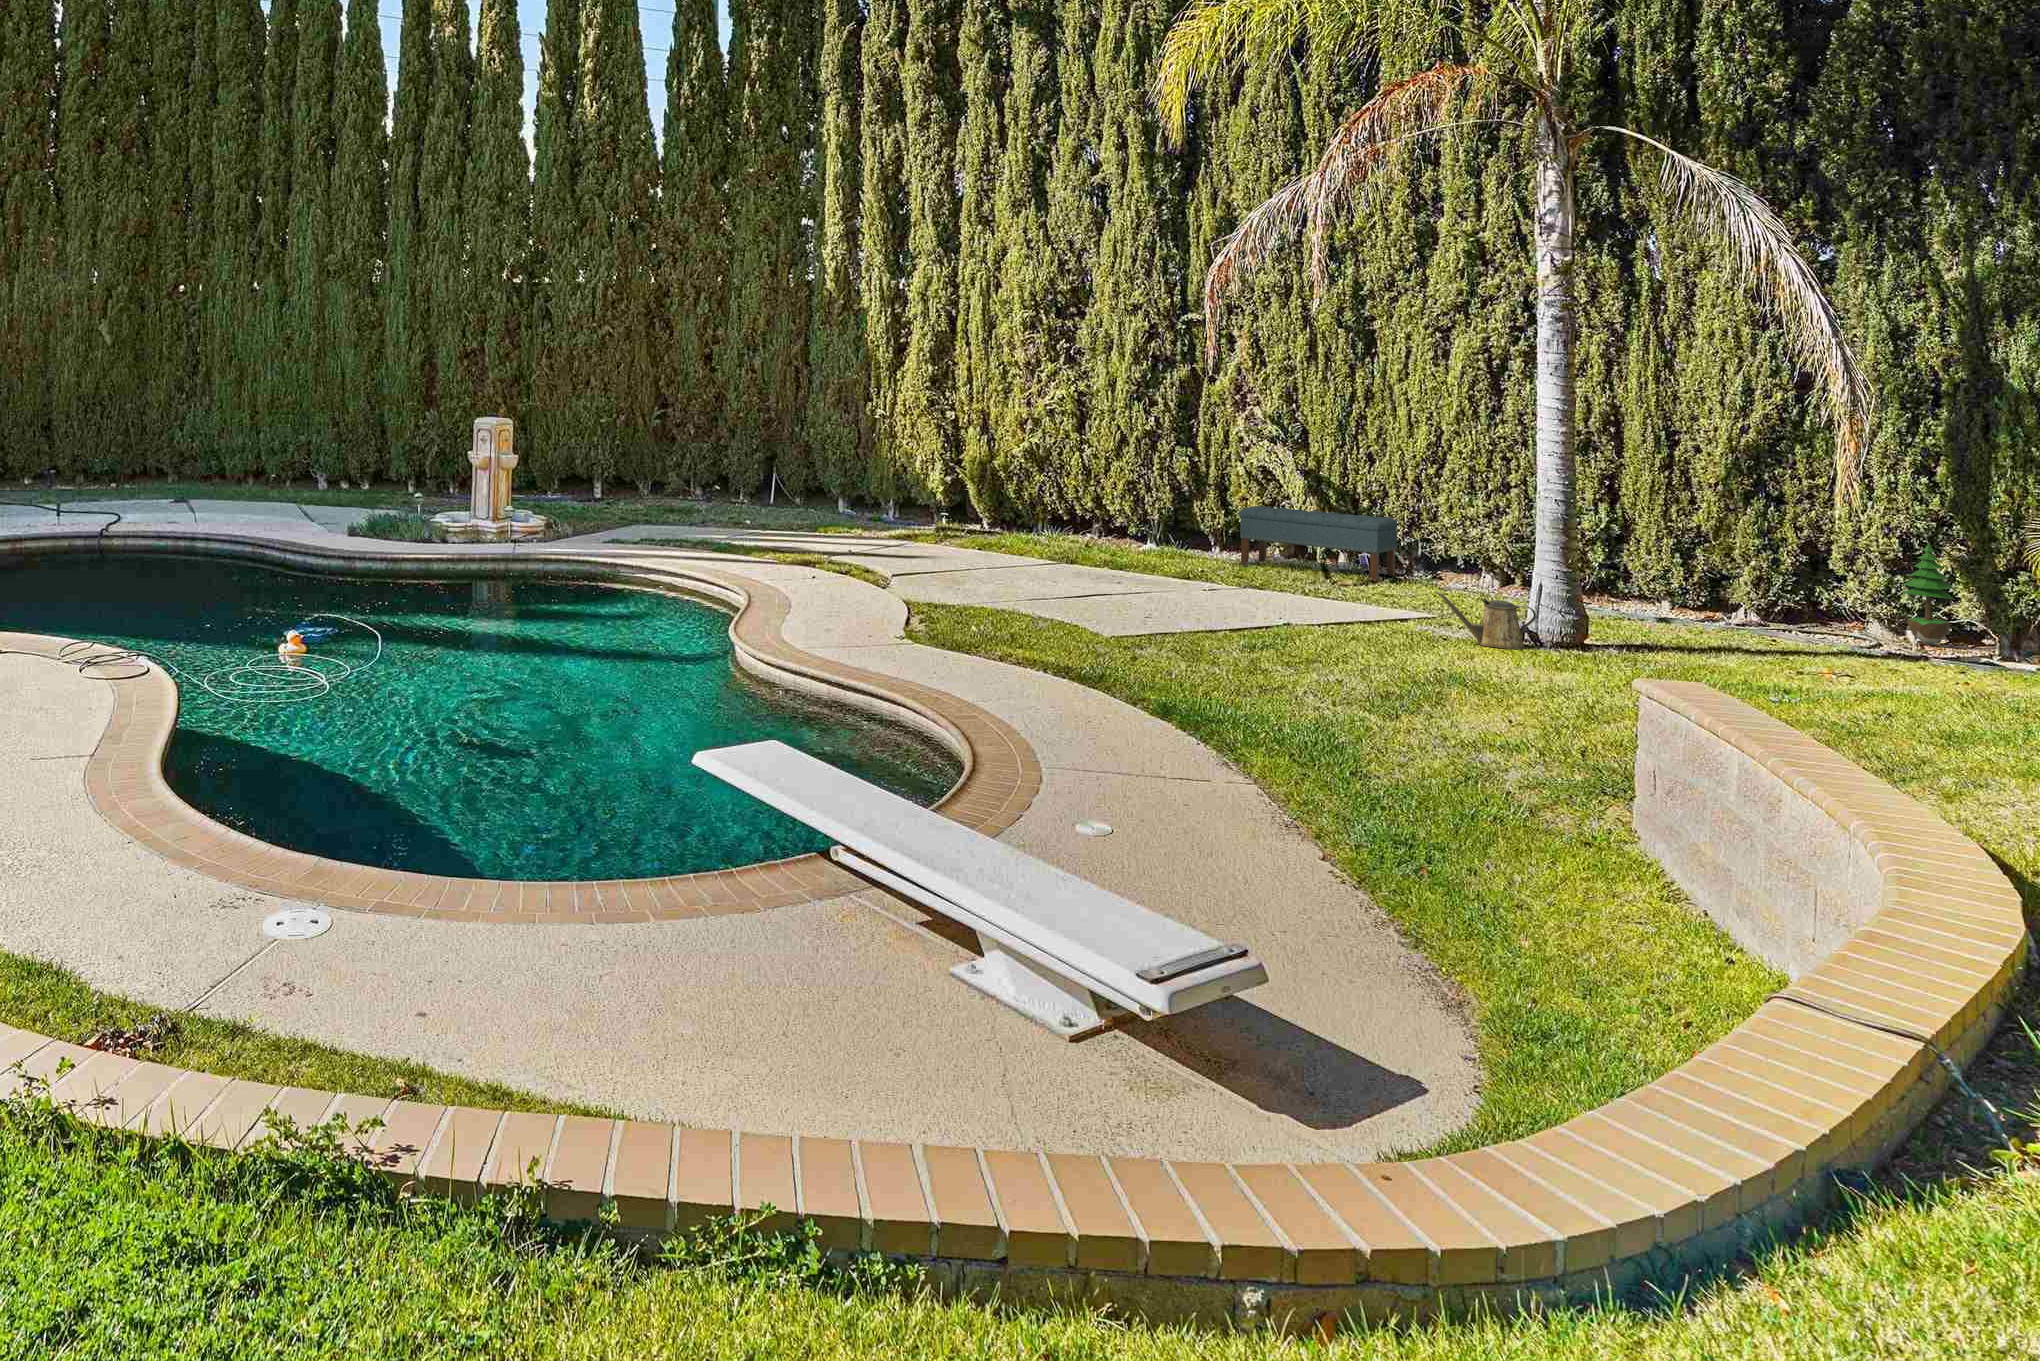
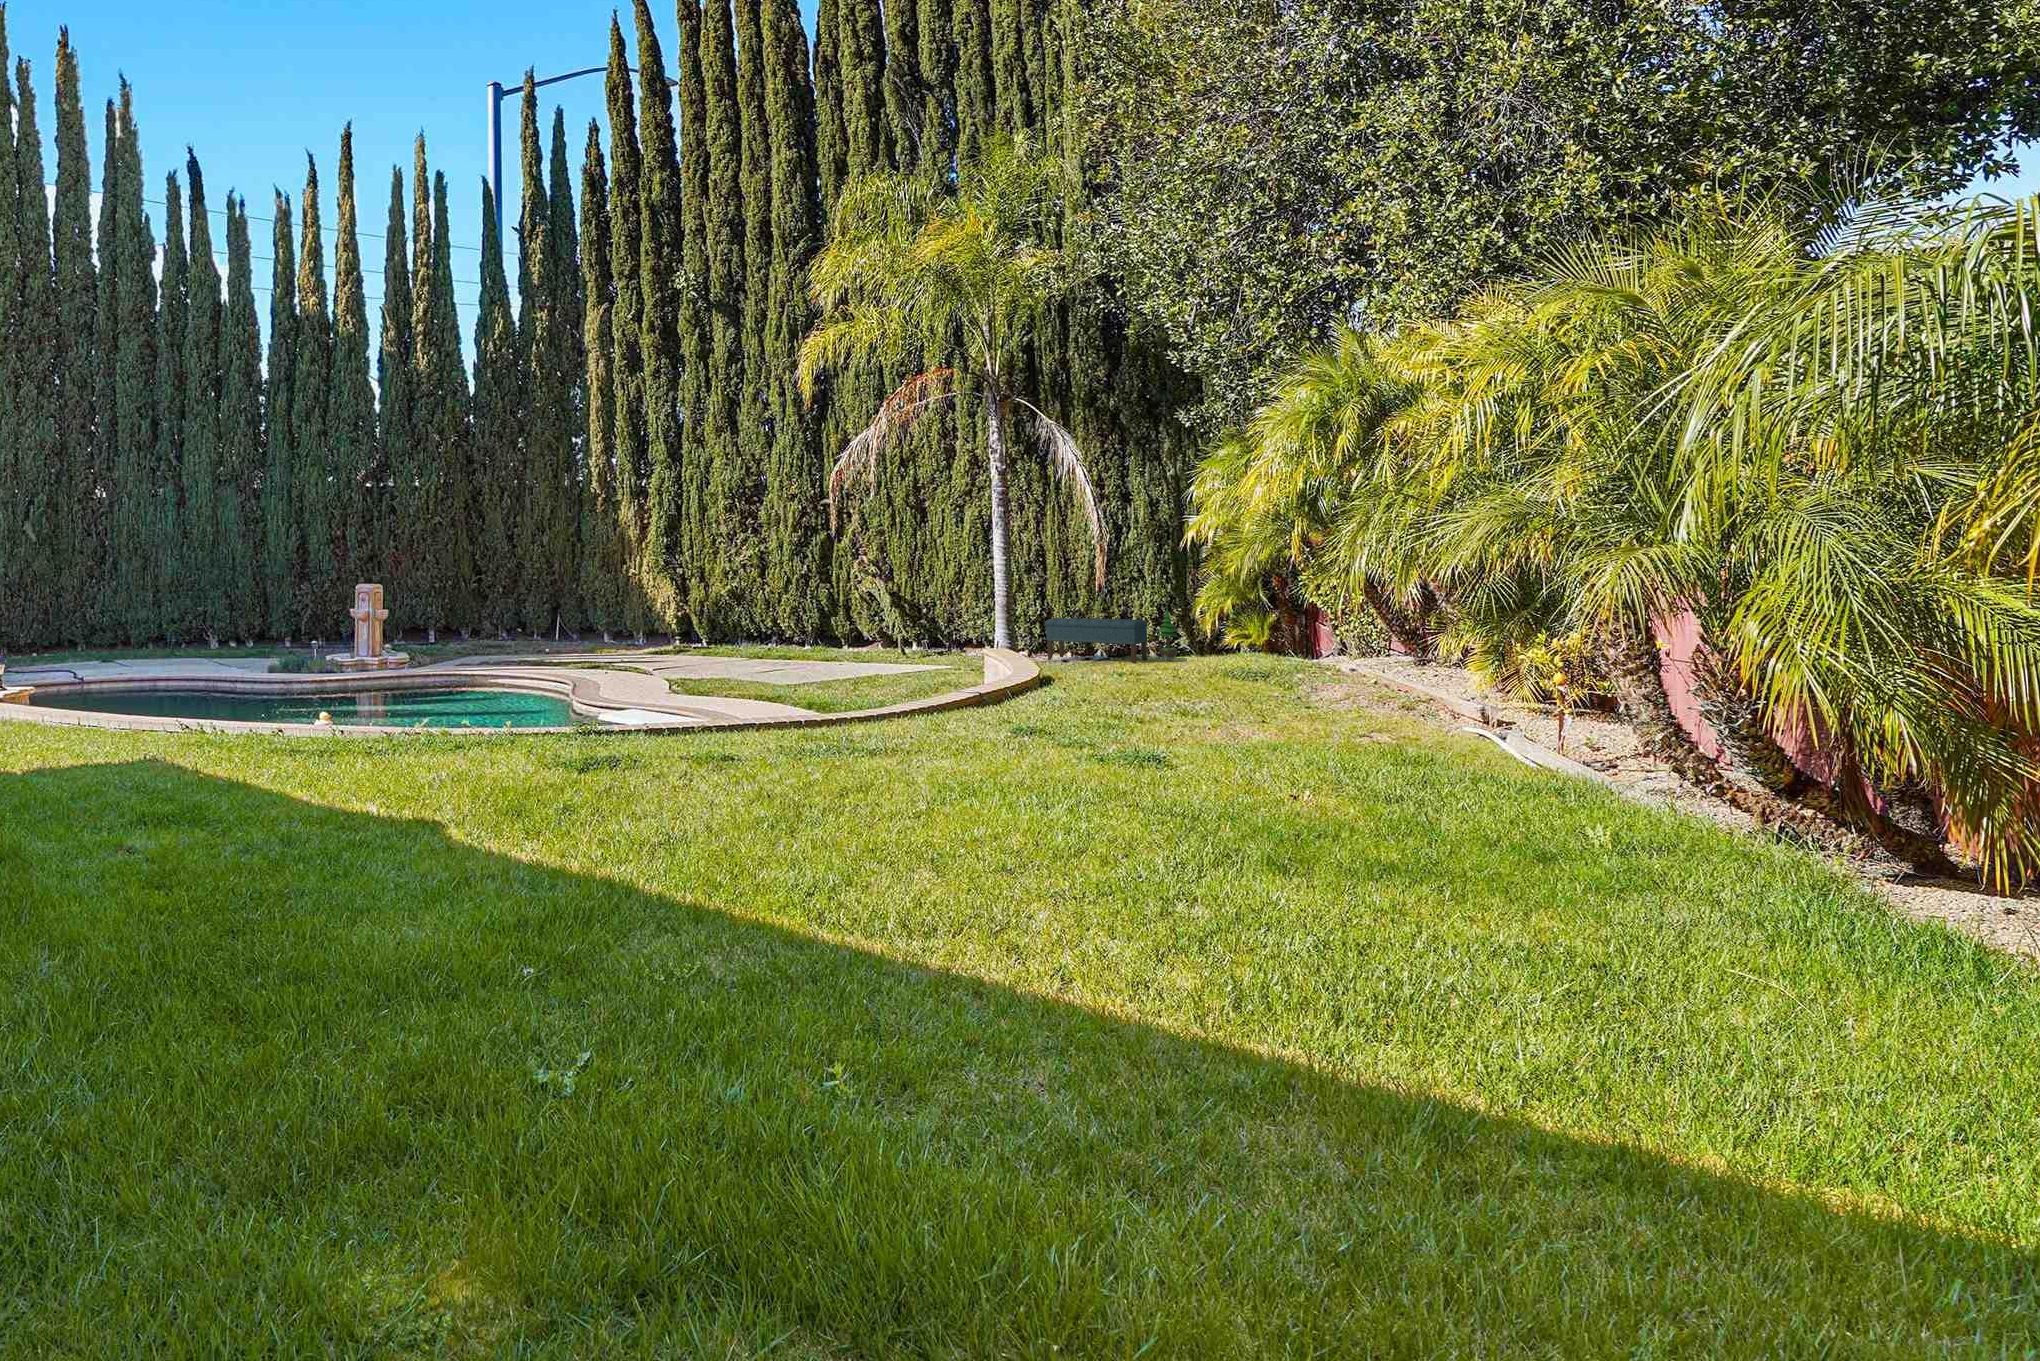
bench: present [1239,506,1397,581] -> present [1045,617,1148,664]
watering can: present [1435,591,1537,649] -> none [949,650,996,678]

